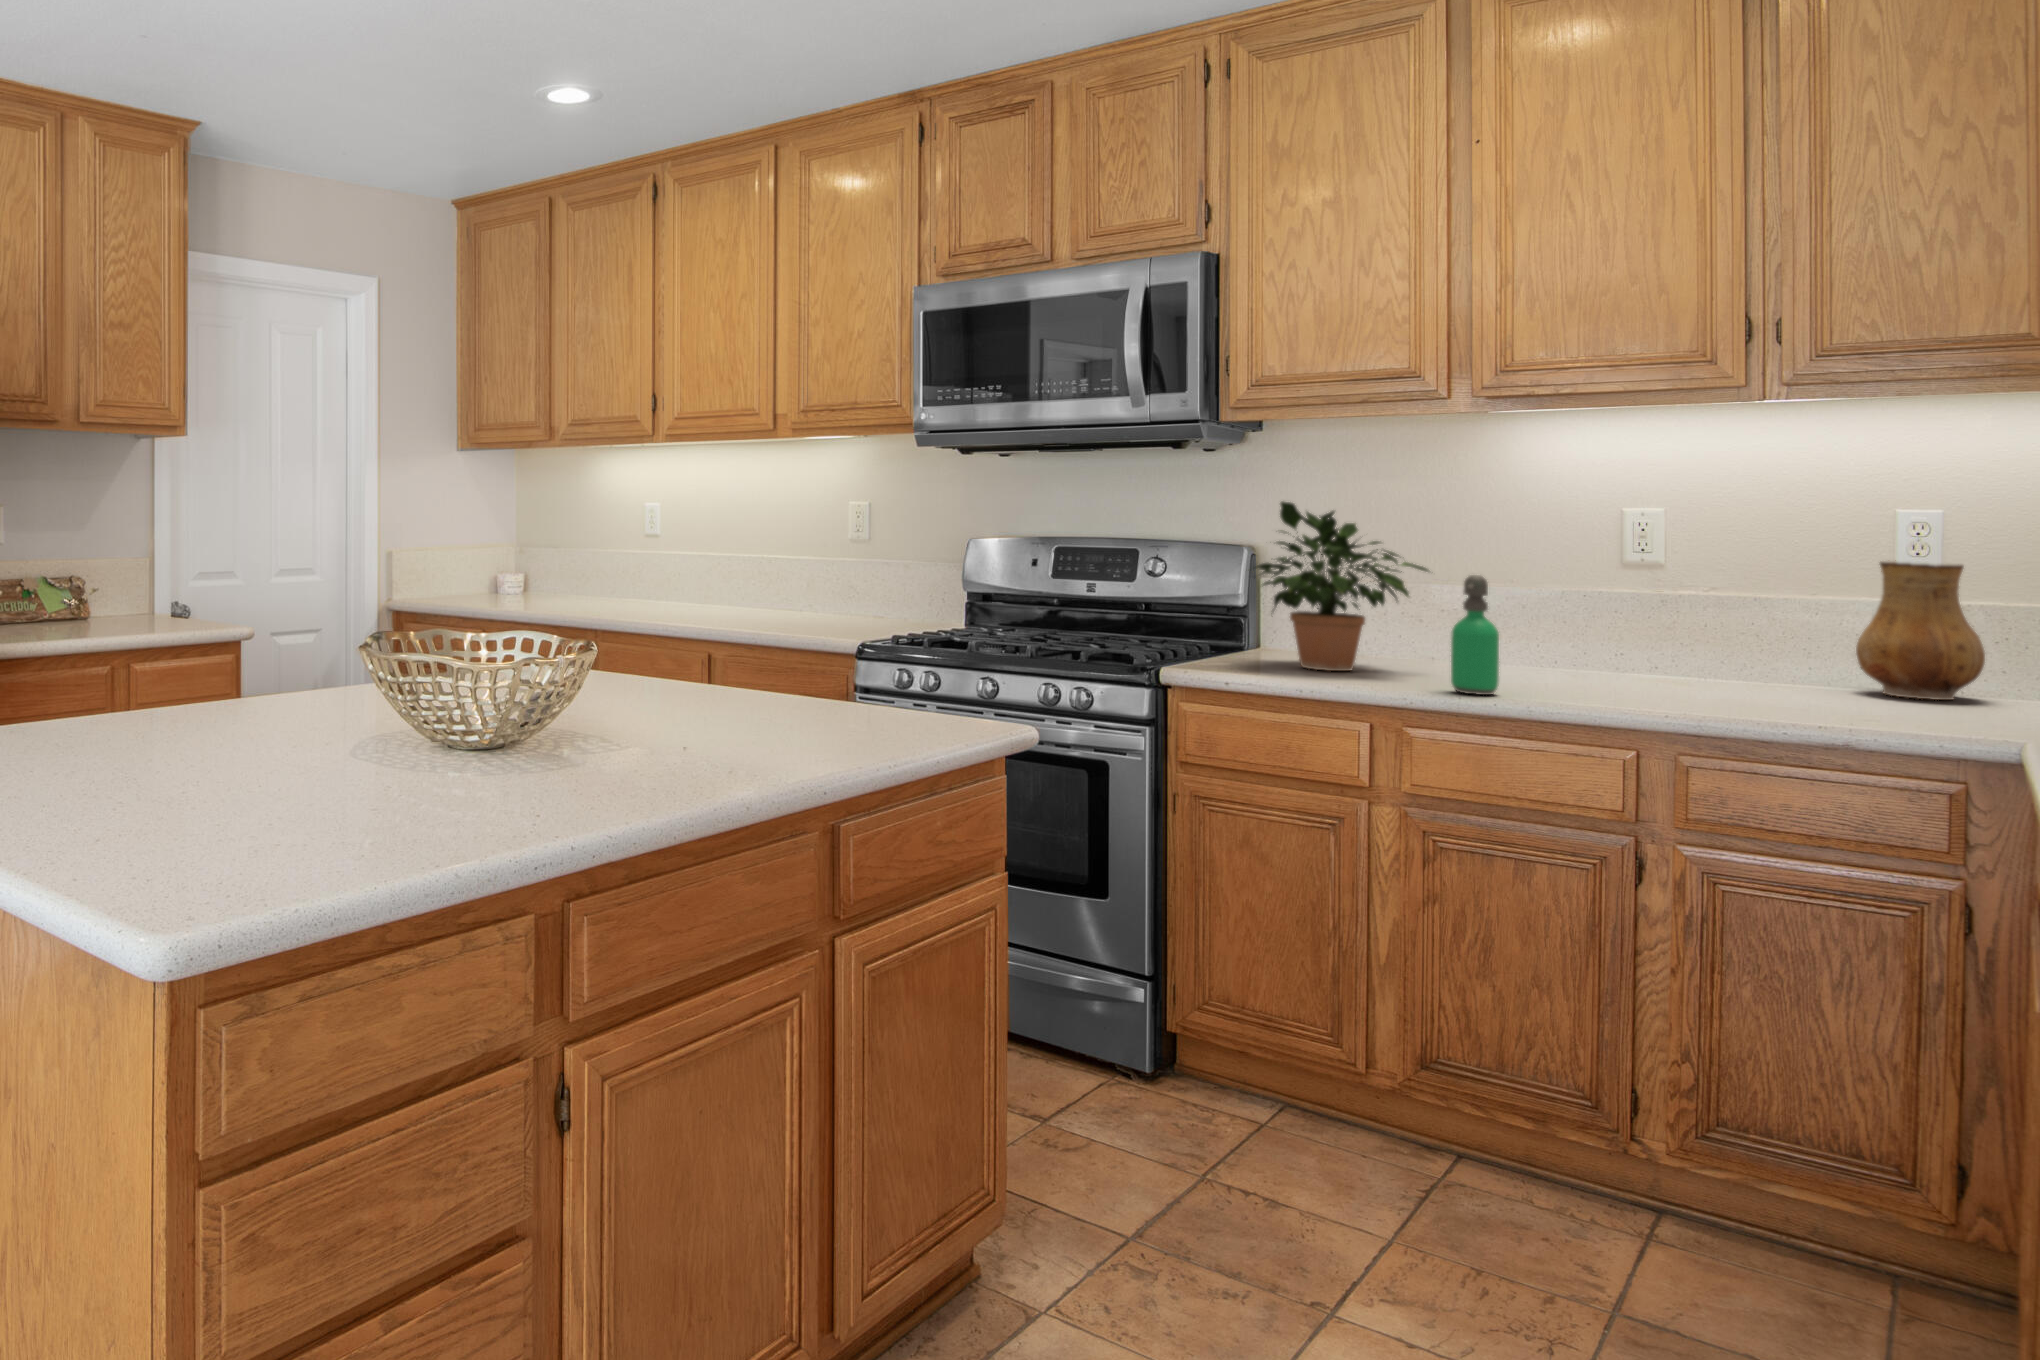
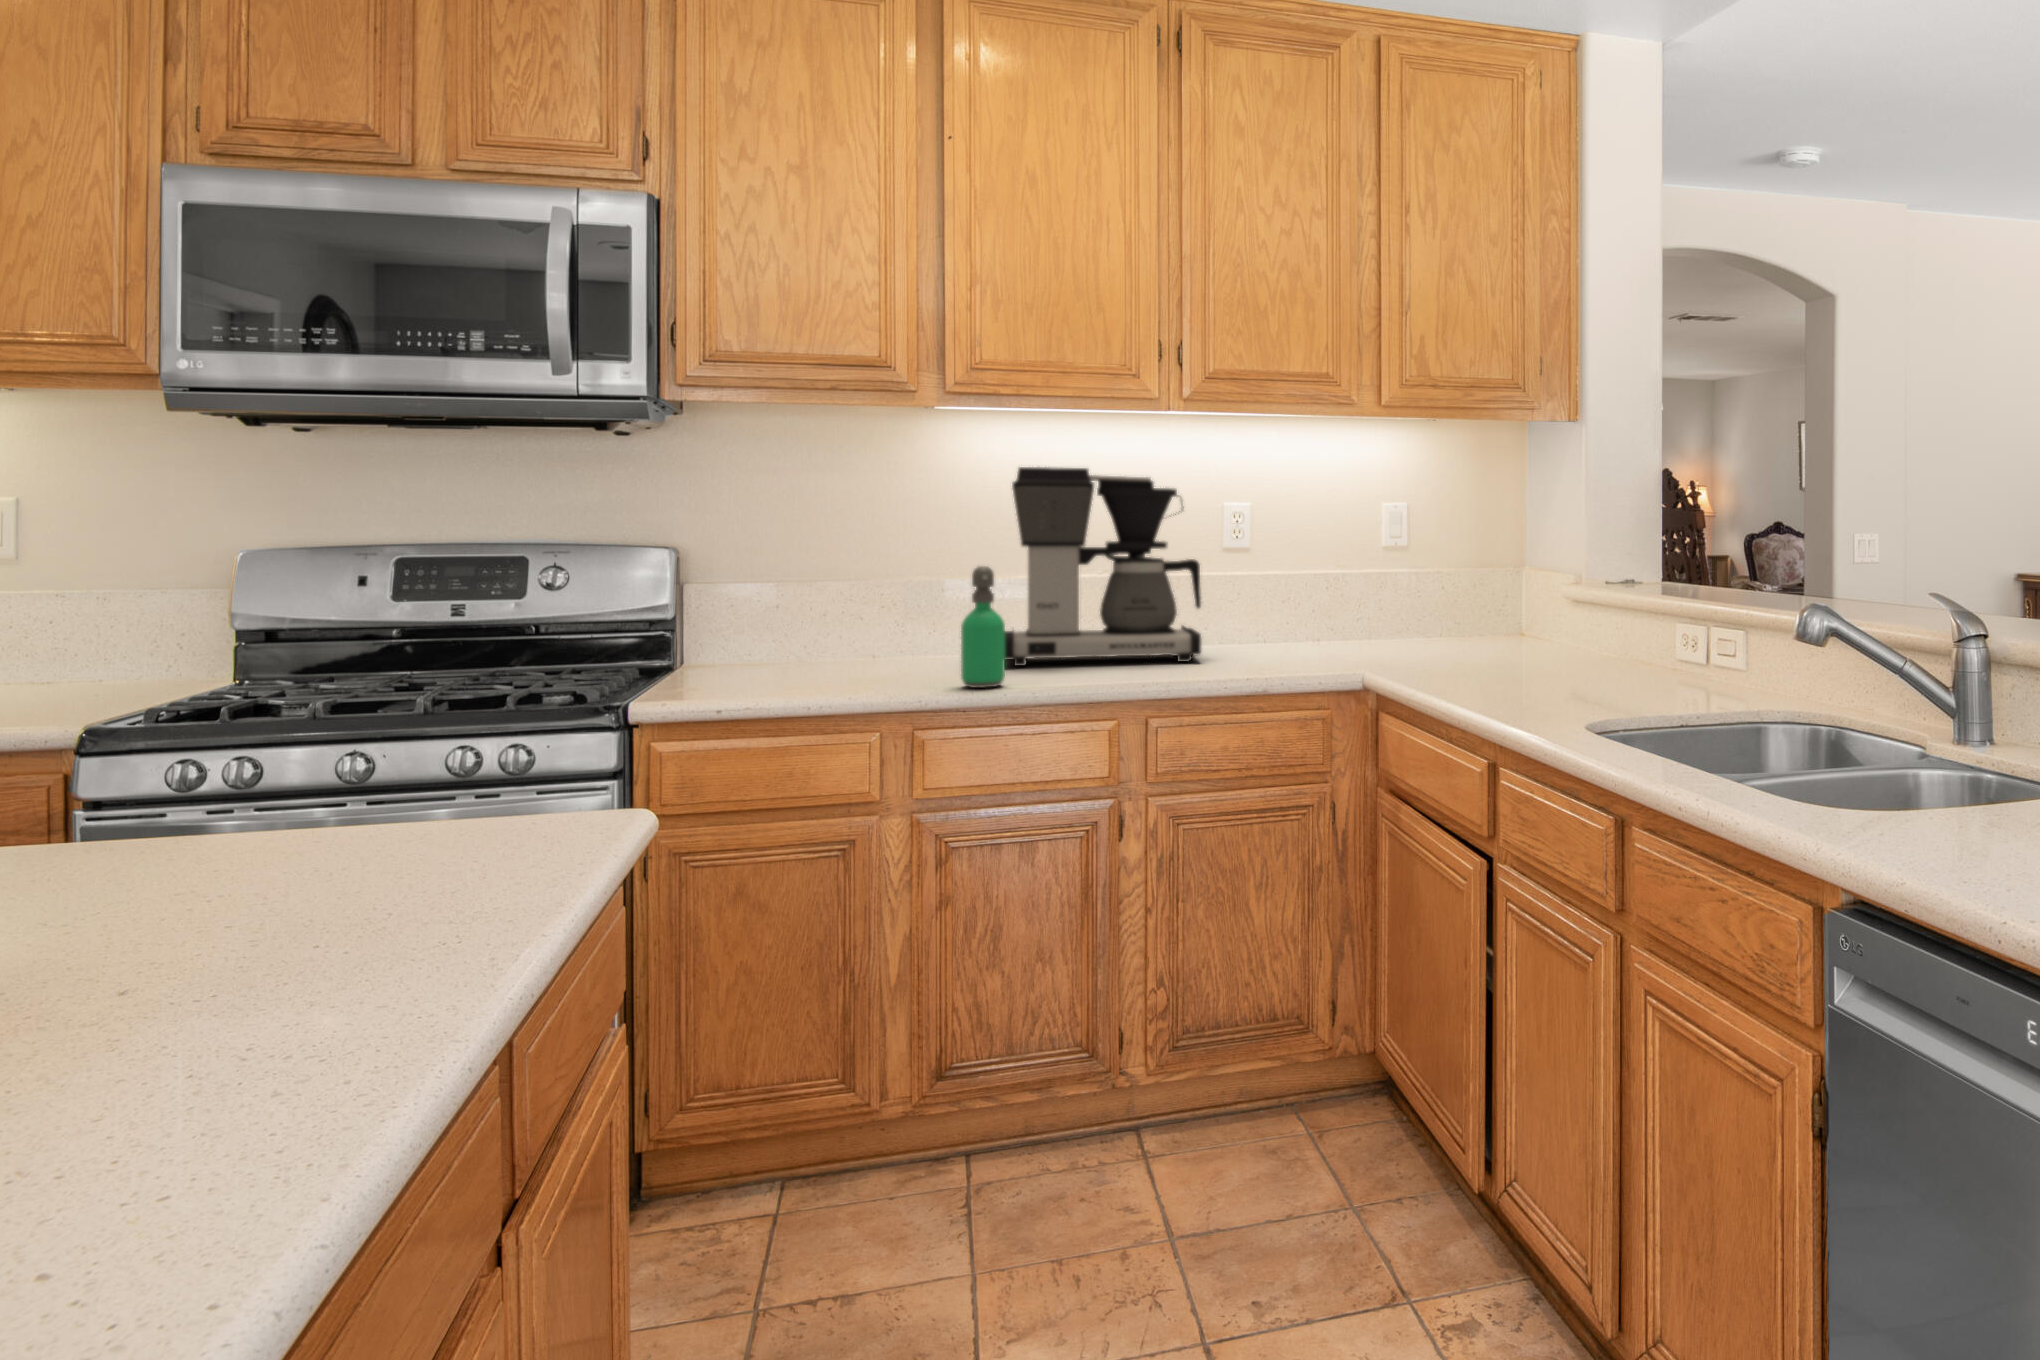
coffee maker: none [1531,478,1804,702] -> present [1005,467,1201,666]
potted plant: present [1256,502,1429,671] -> none [722,492,915,683]
ceramic pitcher: present [1856,562,1985,700] -> none [1212,536,1290,647]

